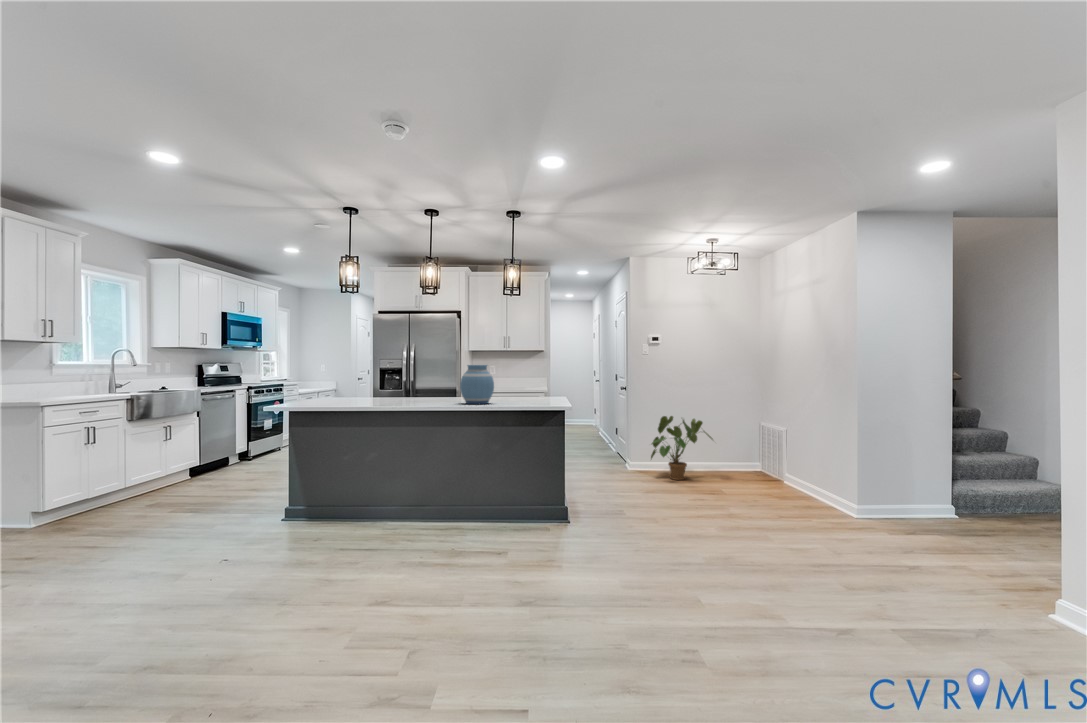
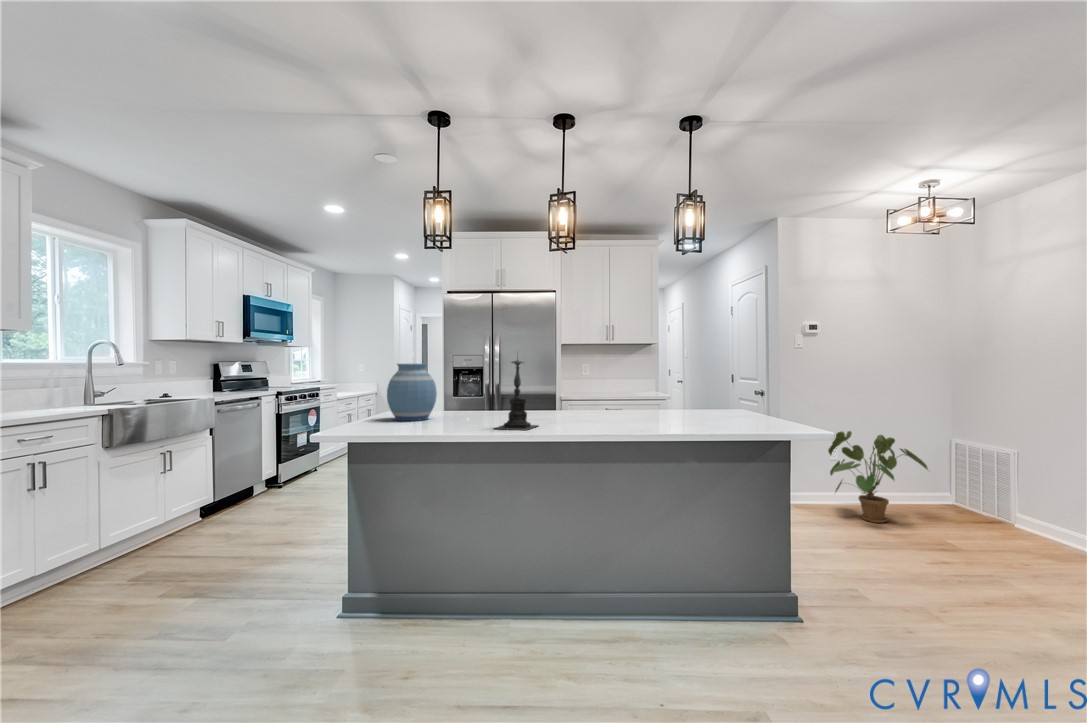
candle holder: none [370,358,403,406] -> present [494,358,538,430]
vase: present [460,365,494,404] -> present [387,364,437,421]

